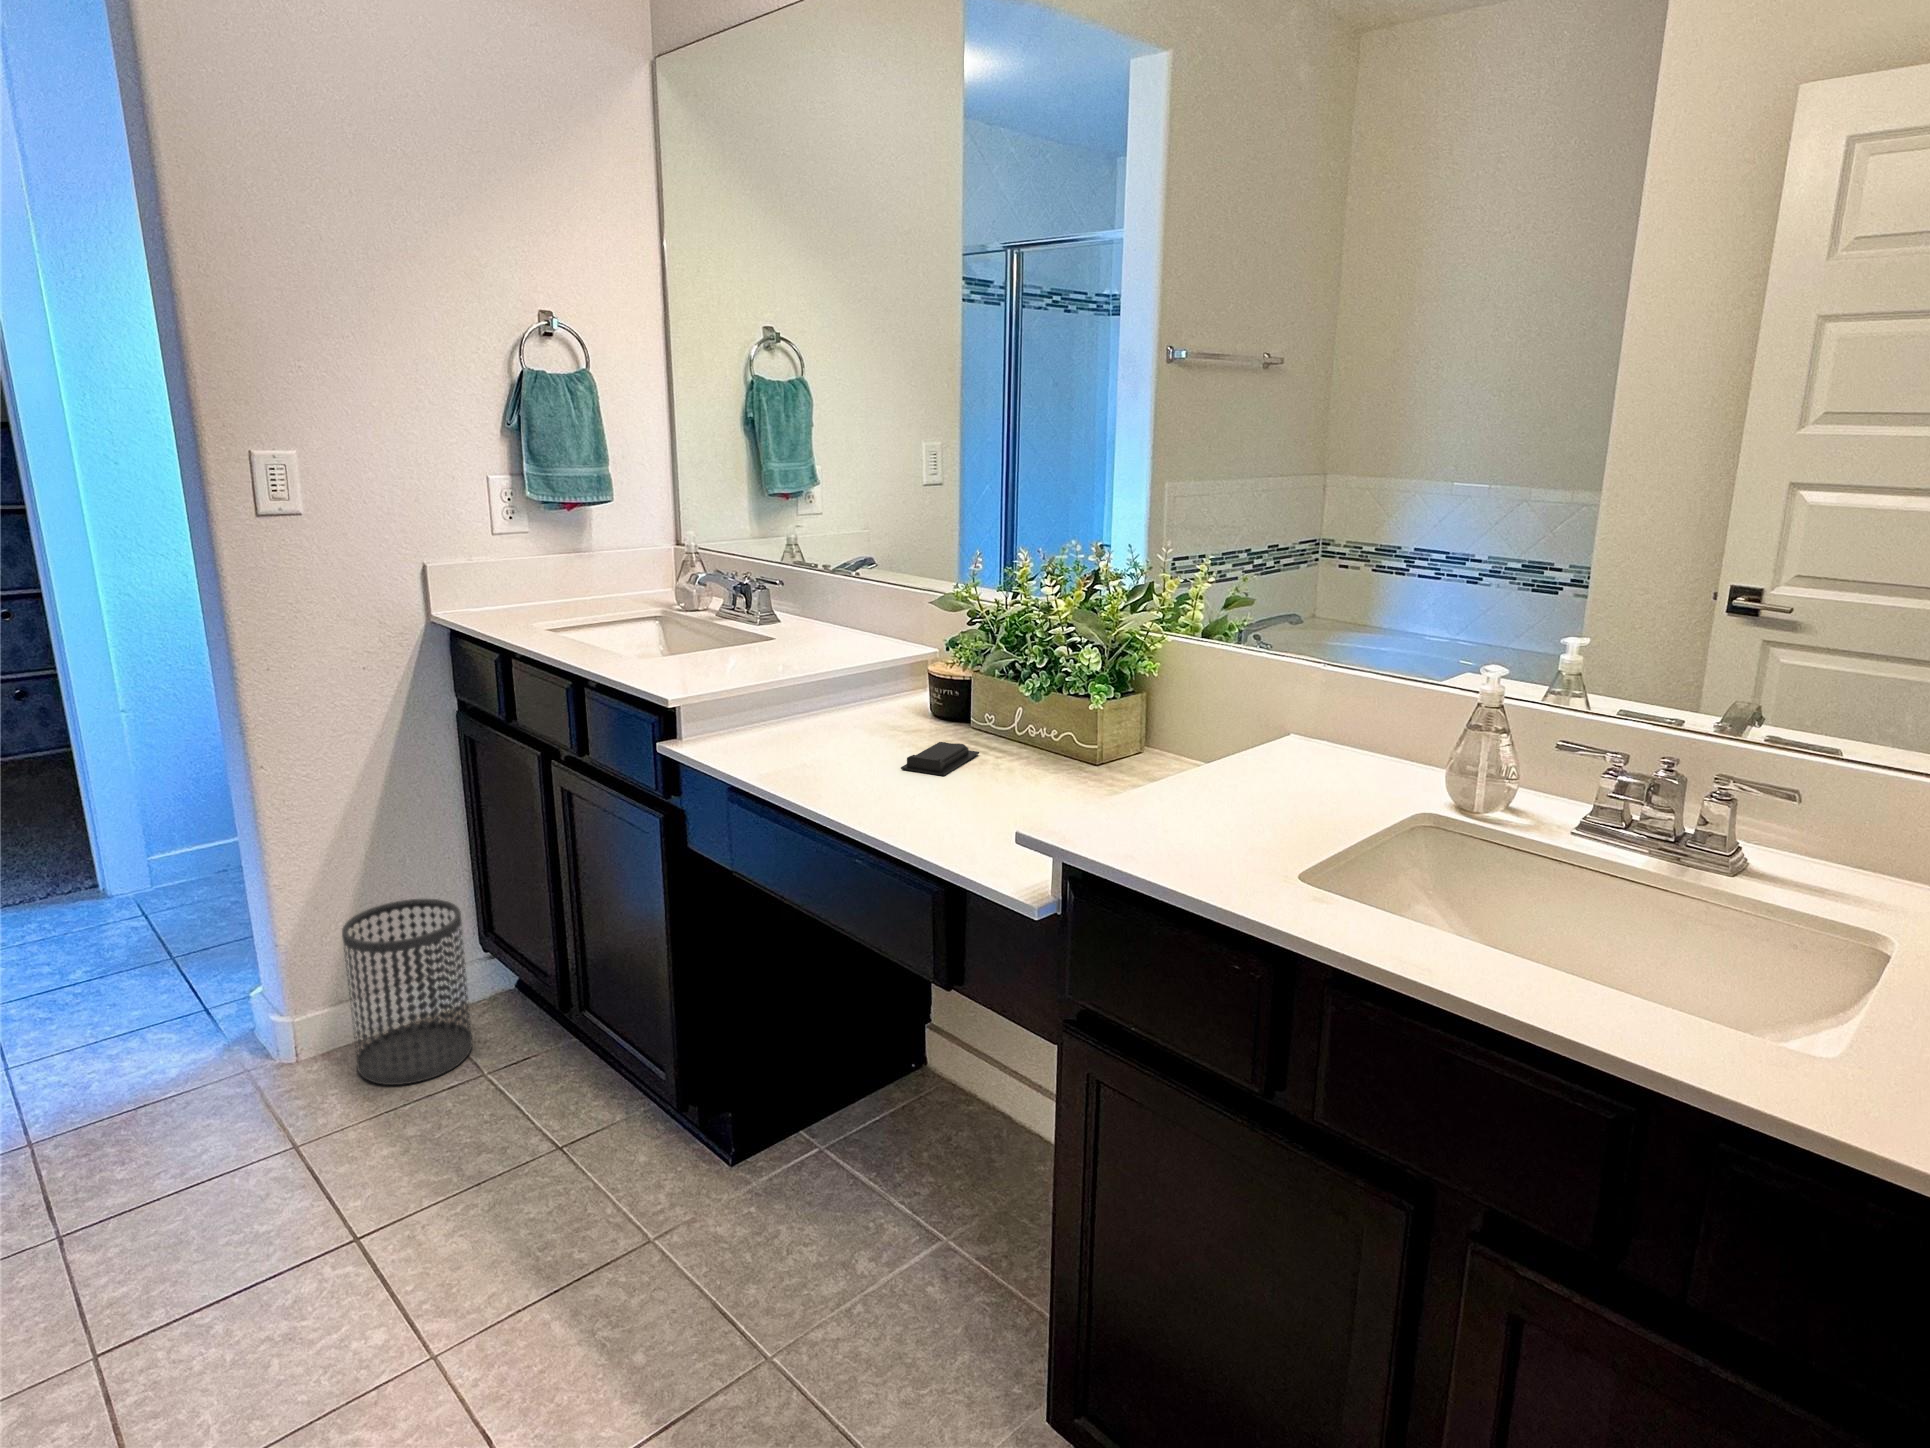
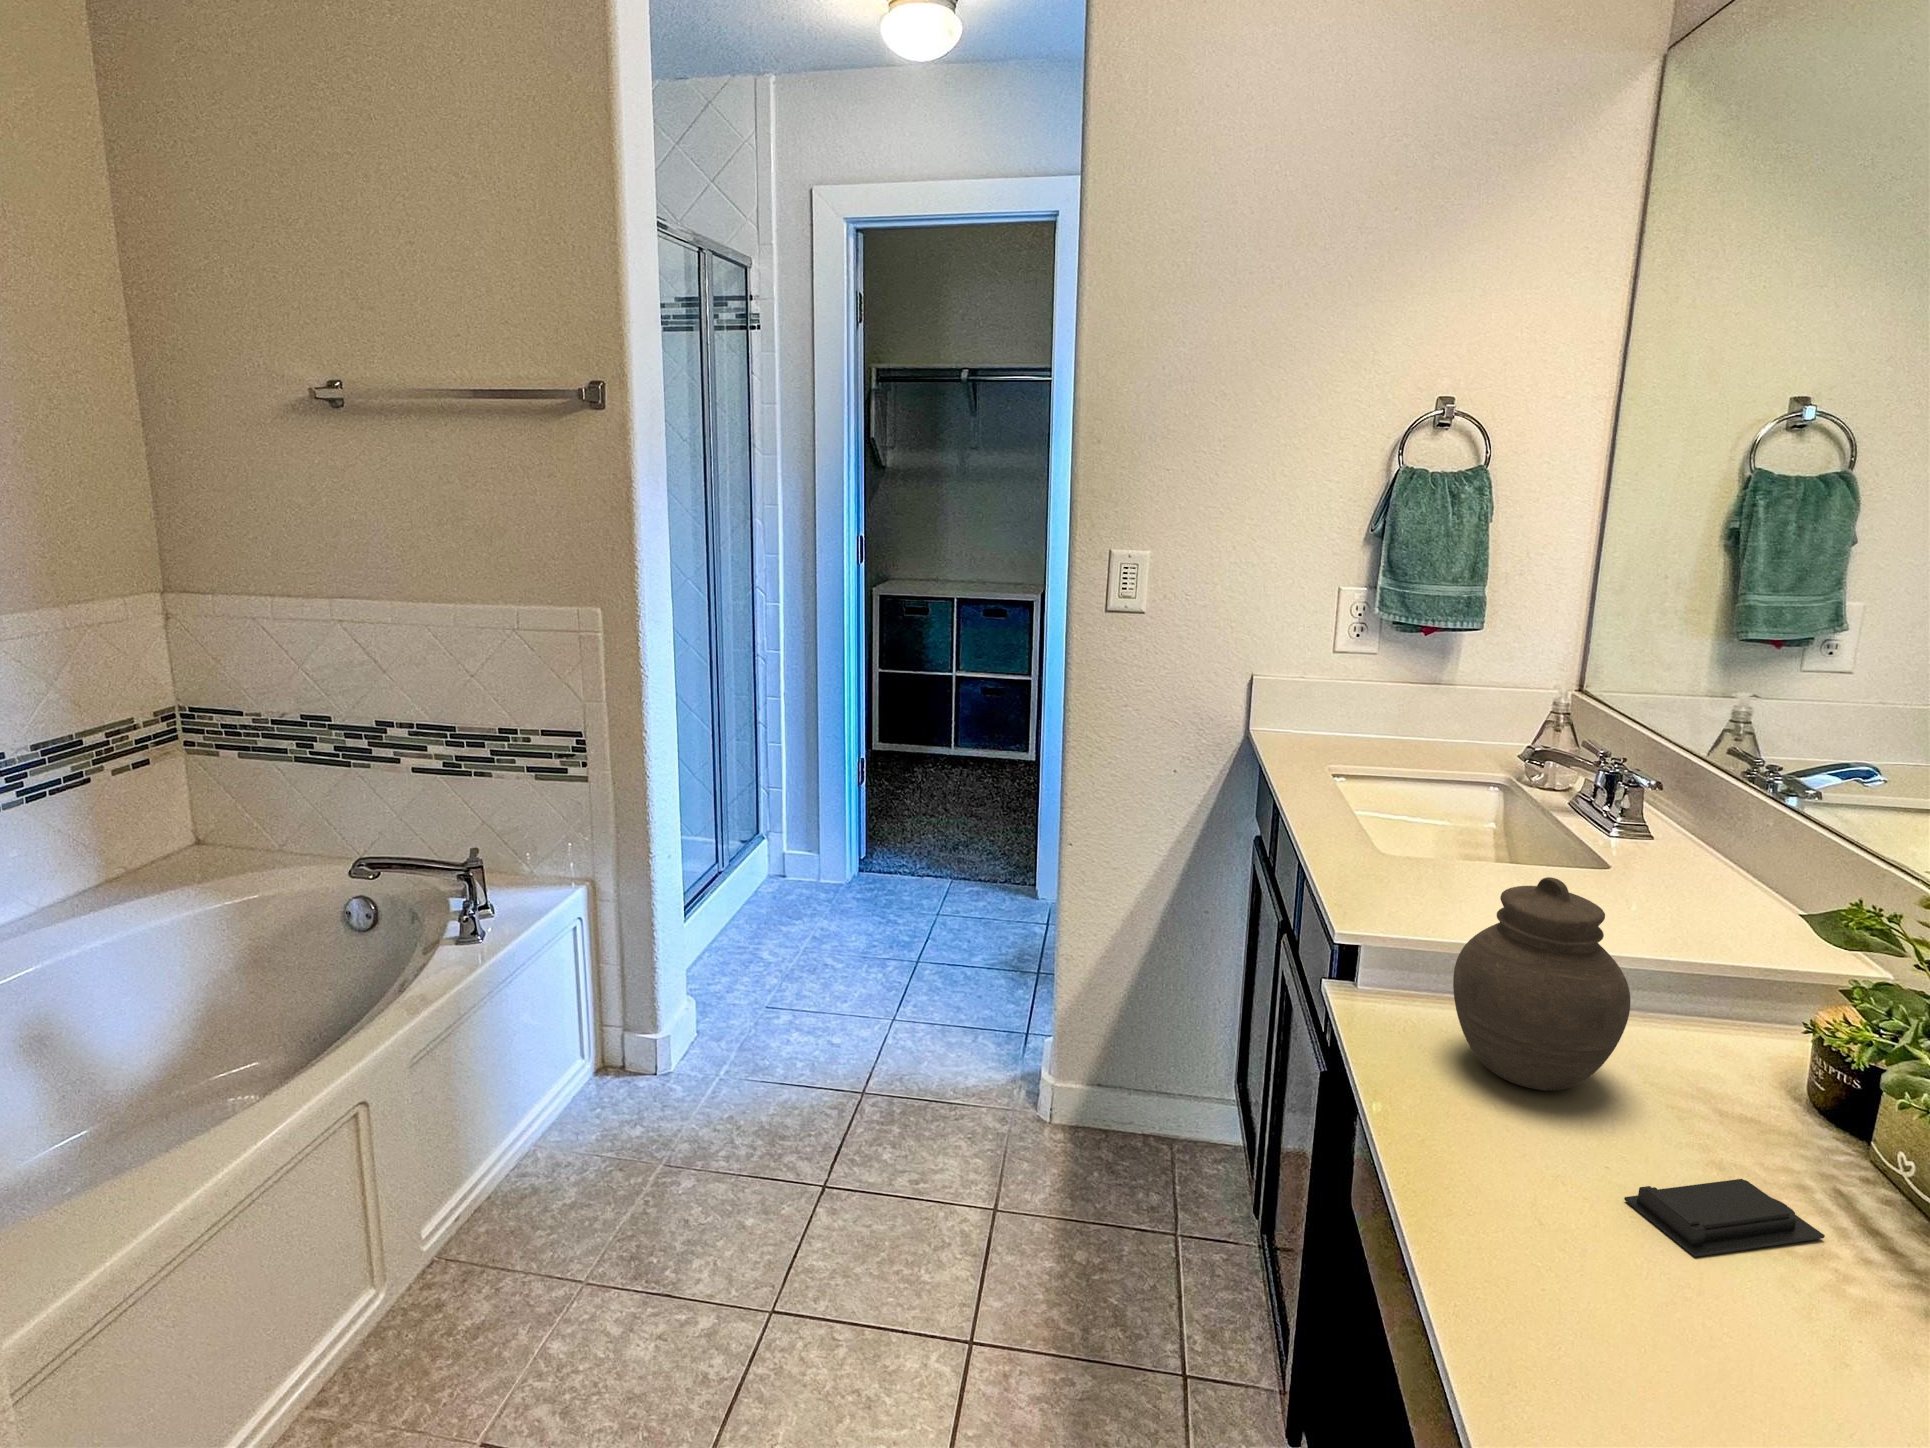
jar: none [760,612,860,747] -> present [1453,877,1630,1090]
wastebasket: present [342,899,472,1085] -> none [1082,1008,1202,1208]

